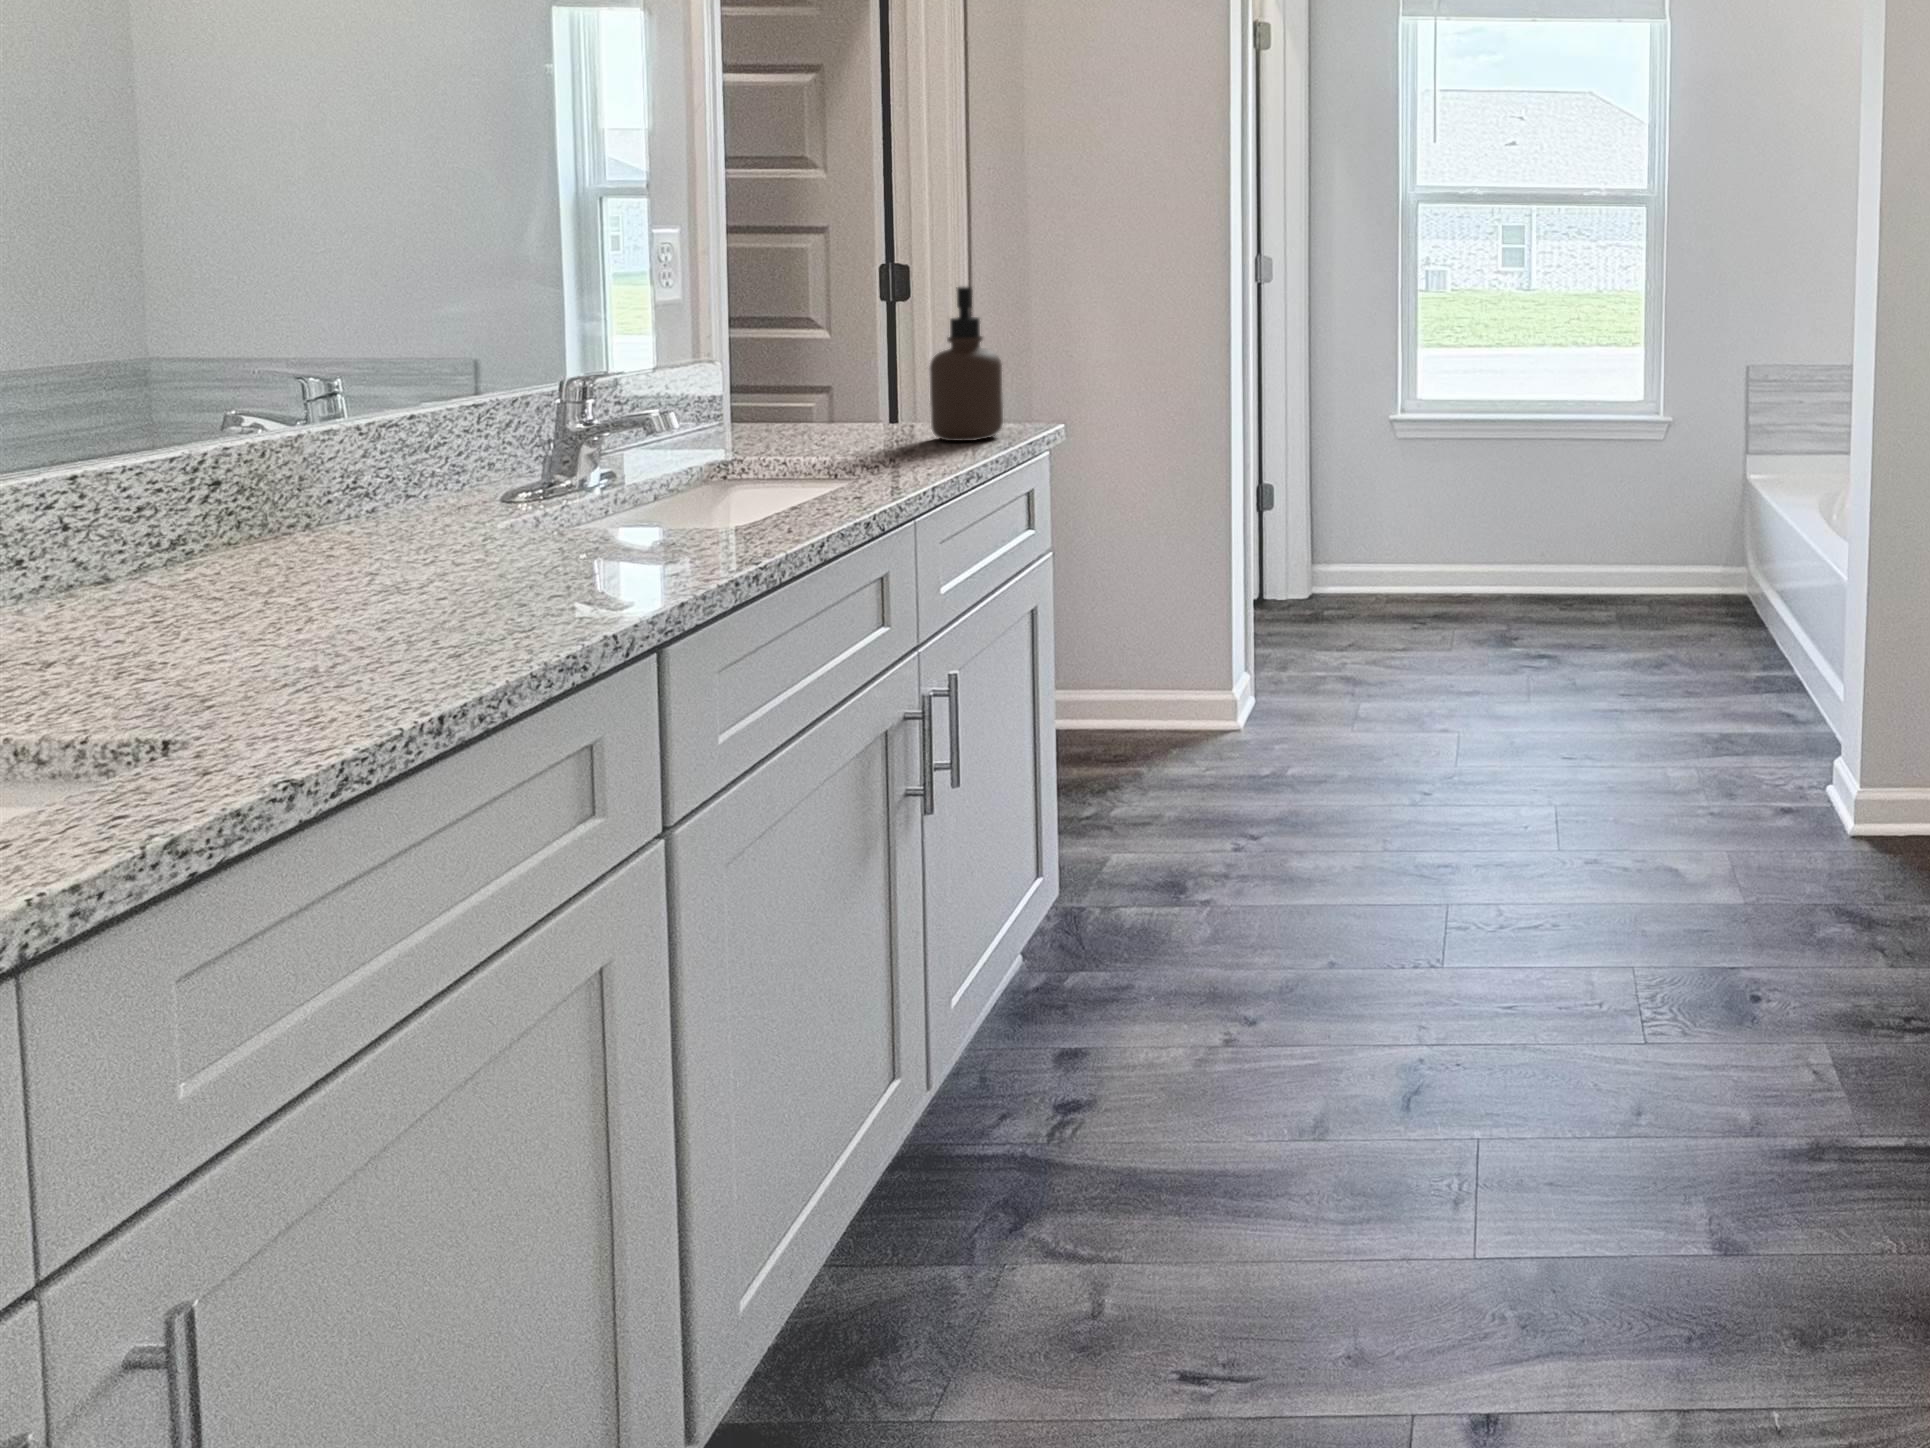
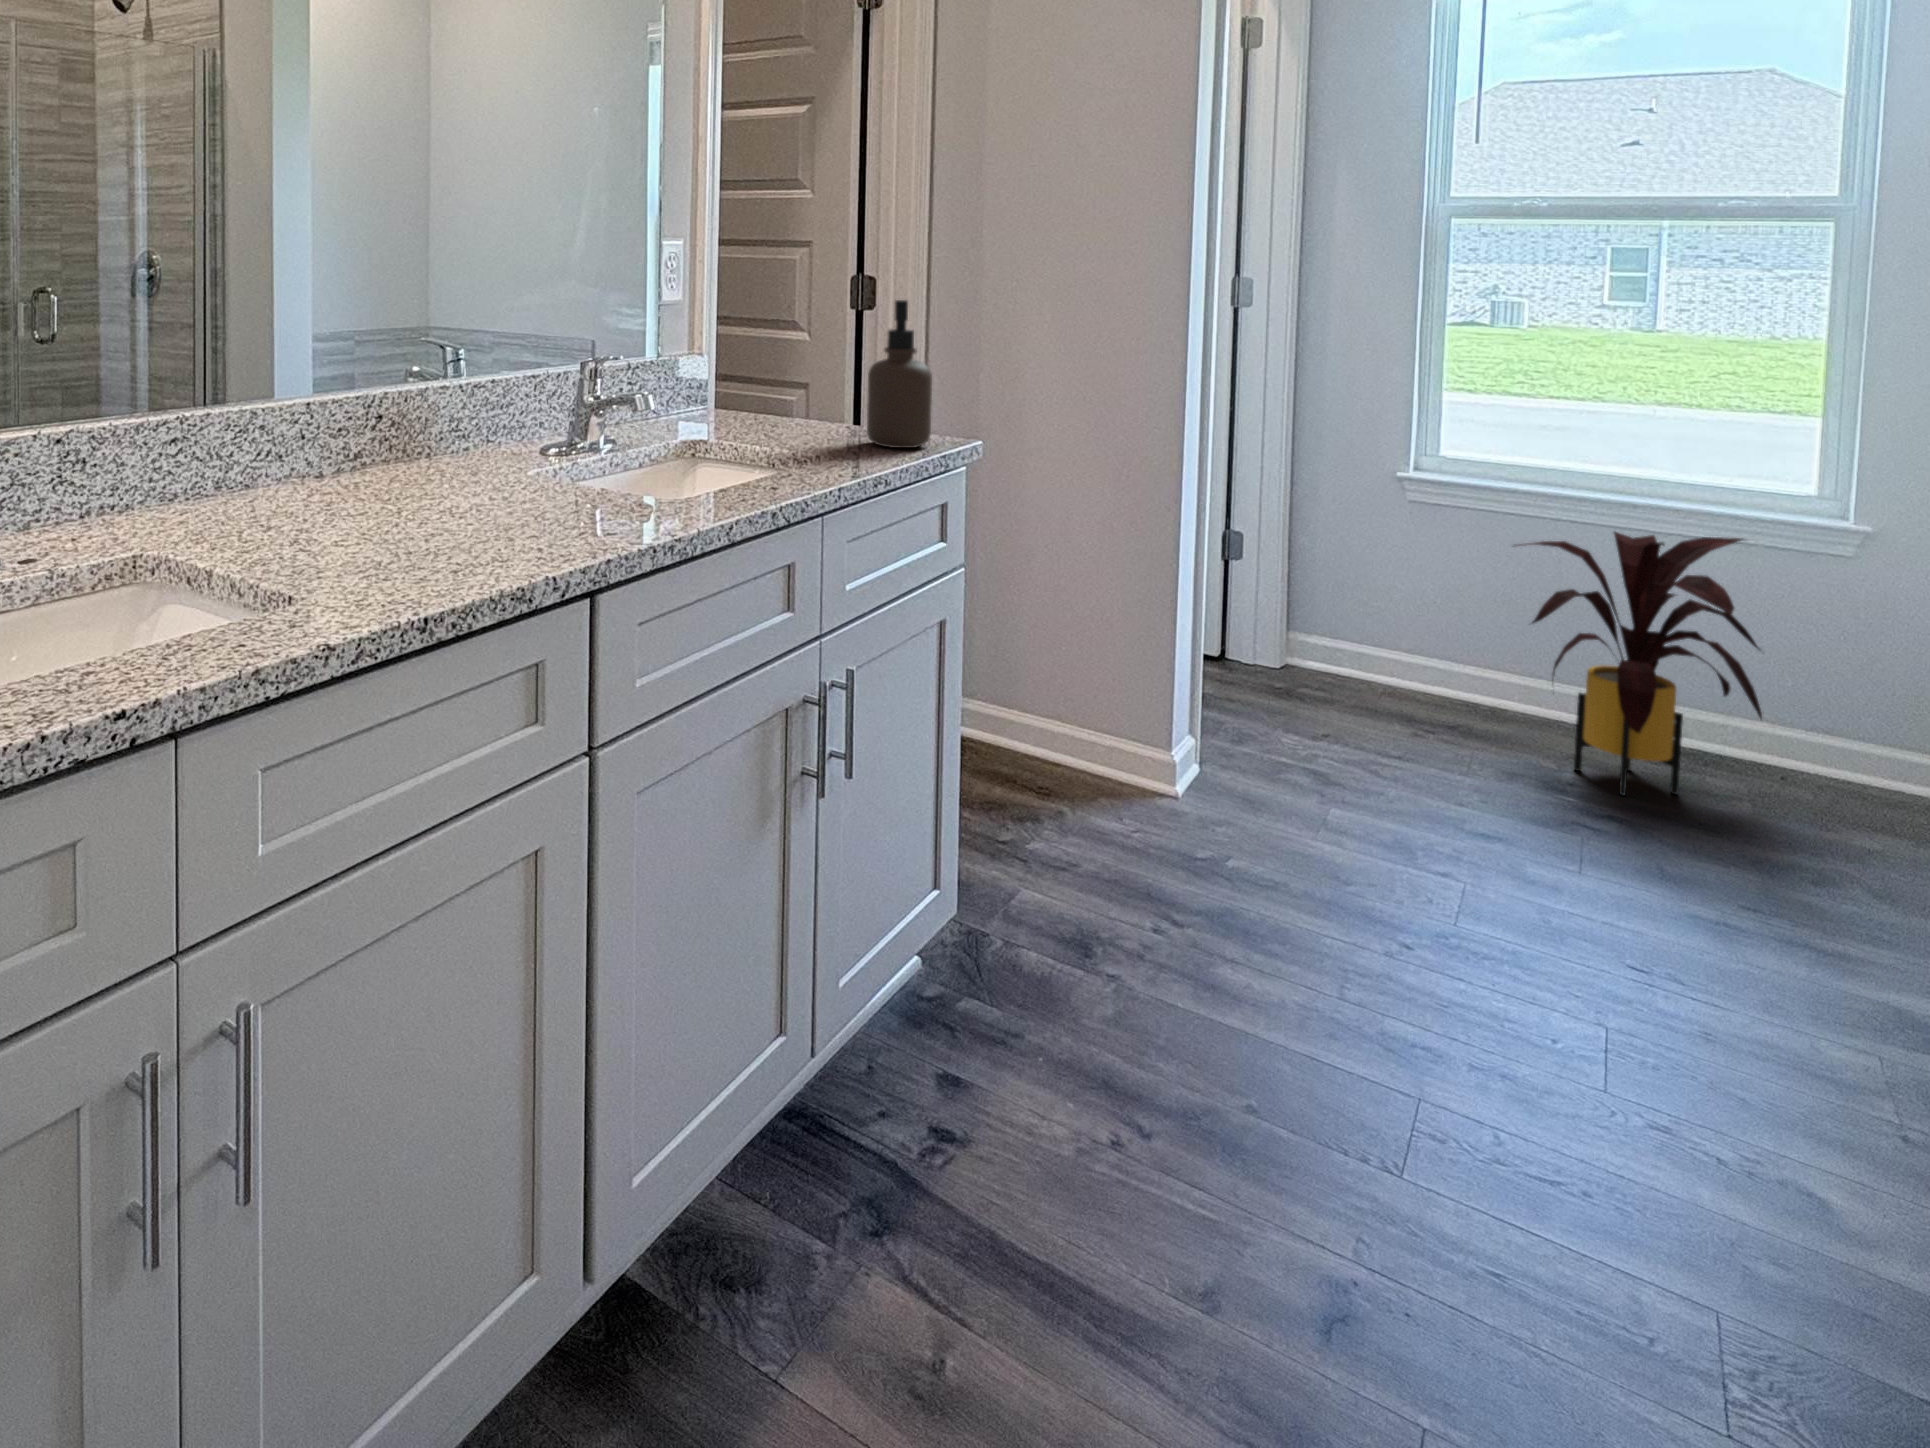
house plant: none [1471,434,1626,639] -> present [1528,532,1762,795]

